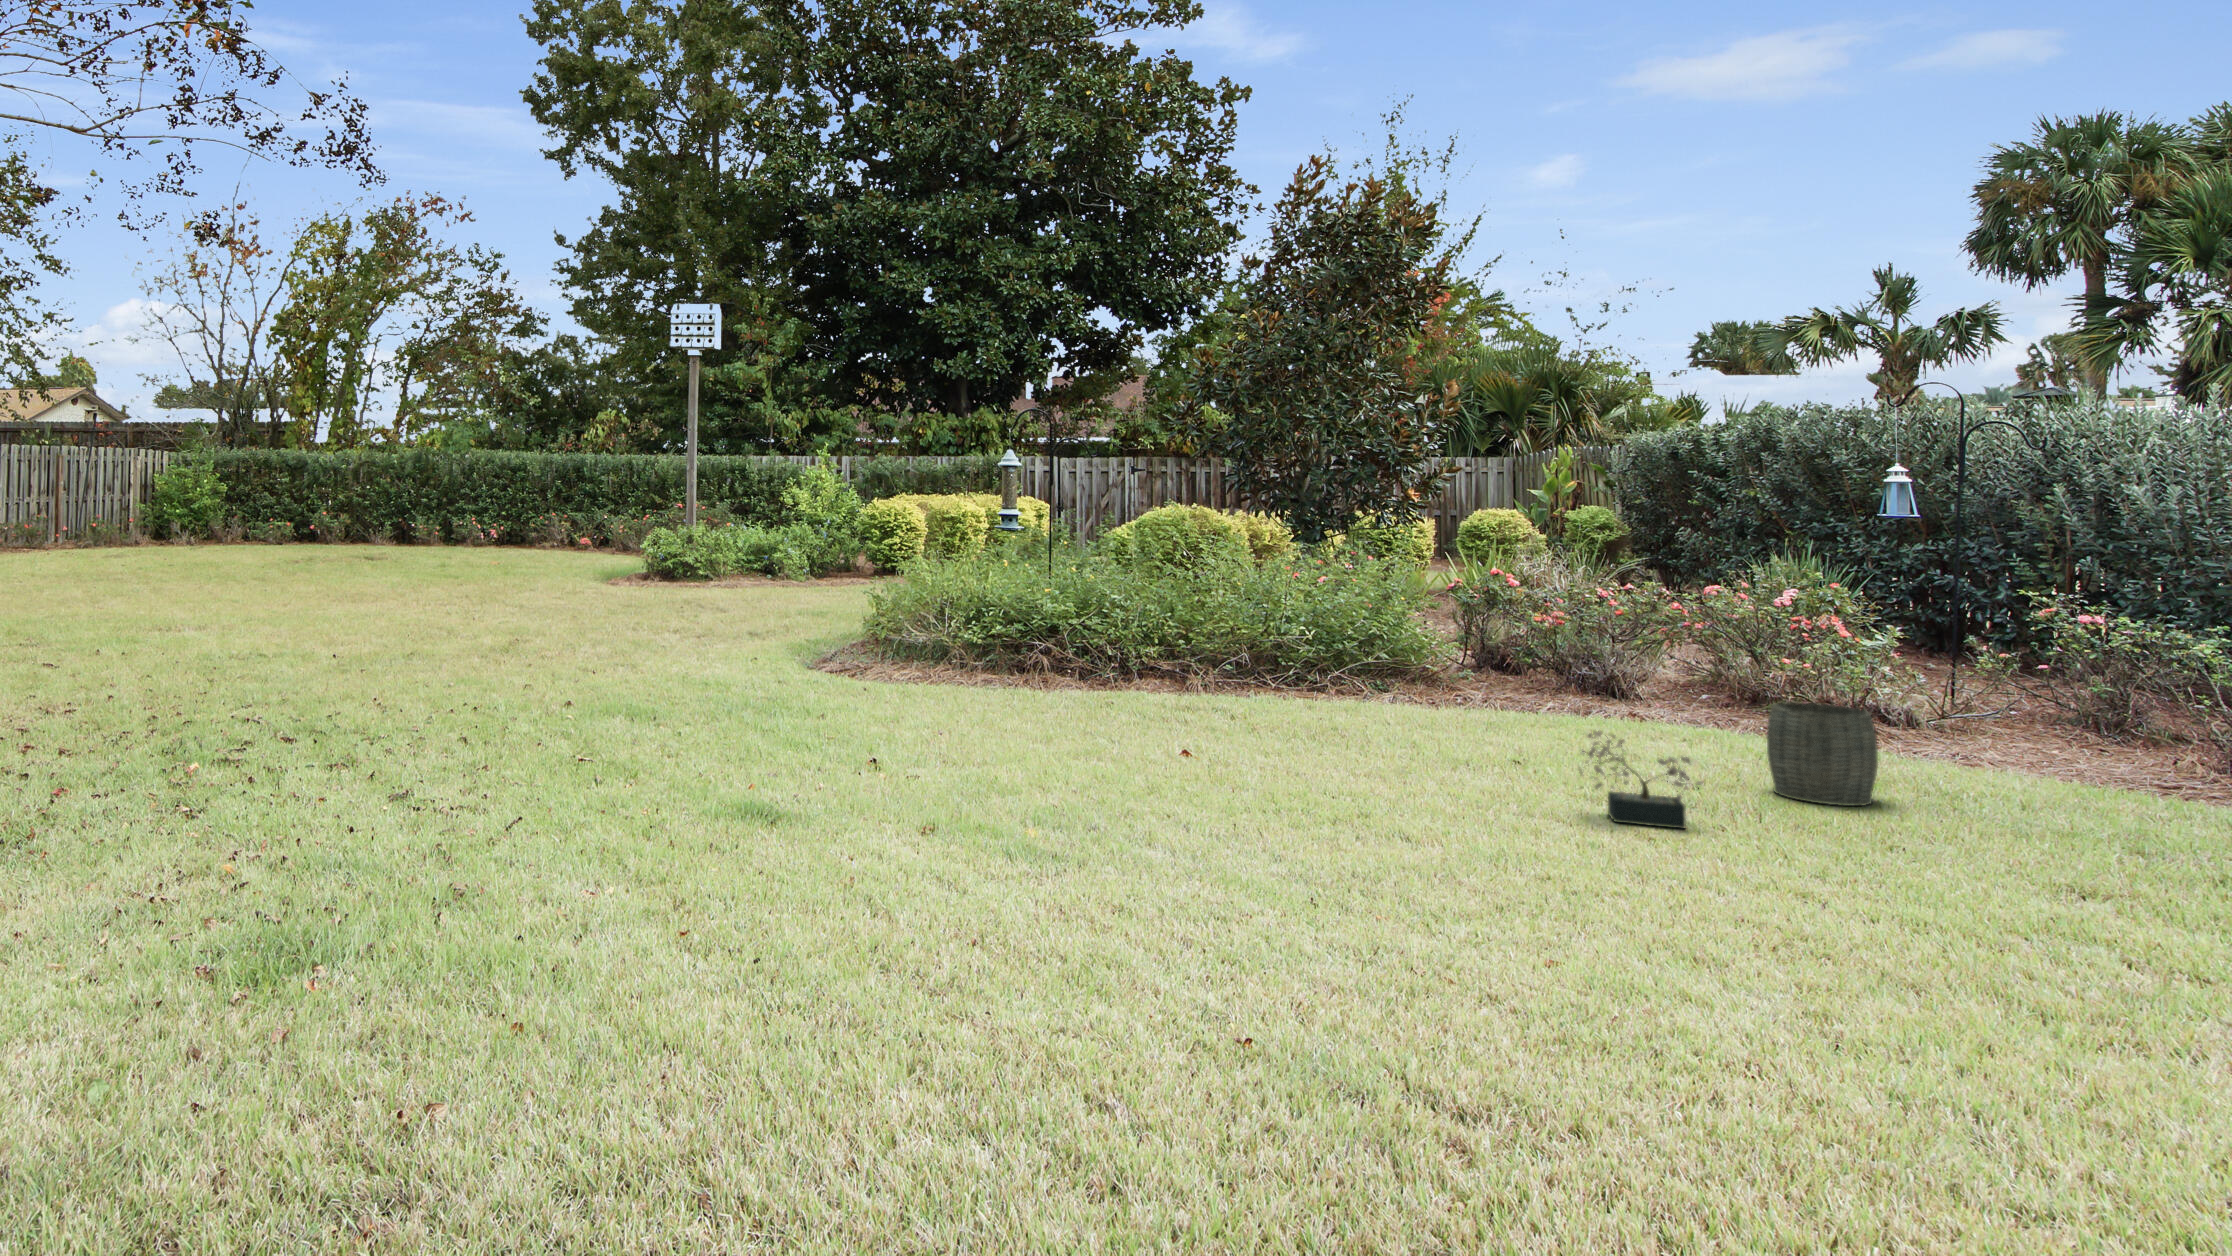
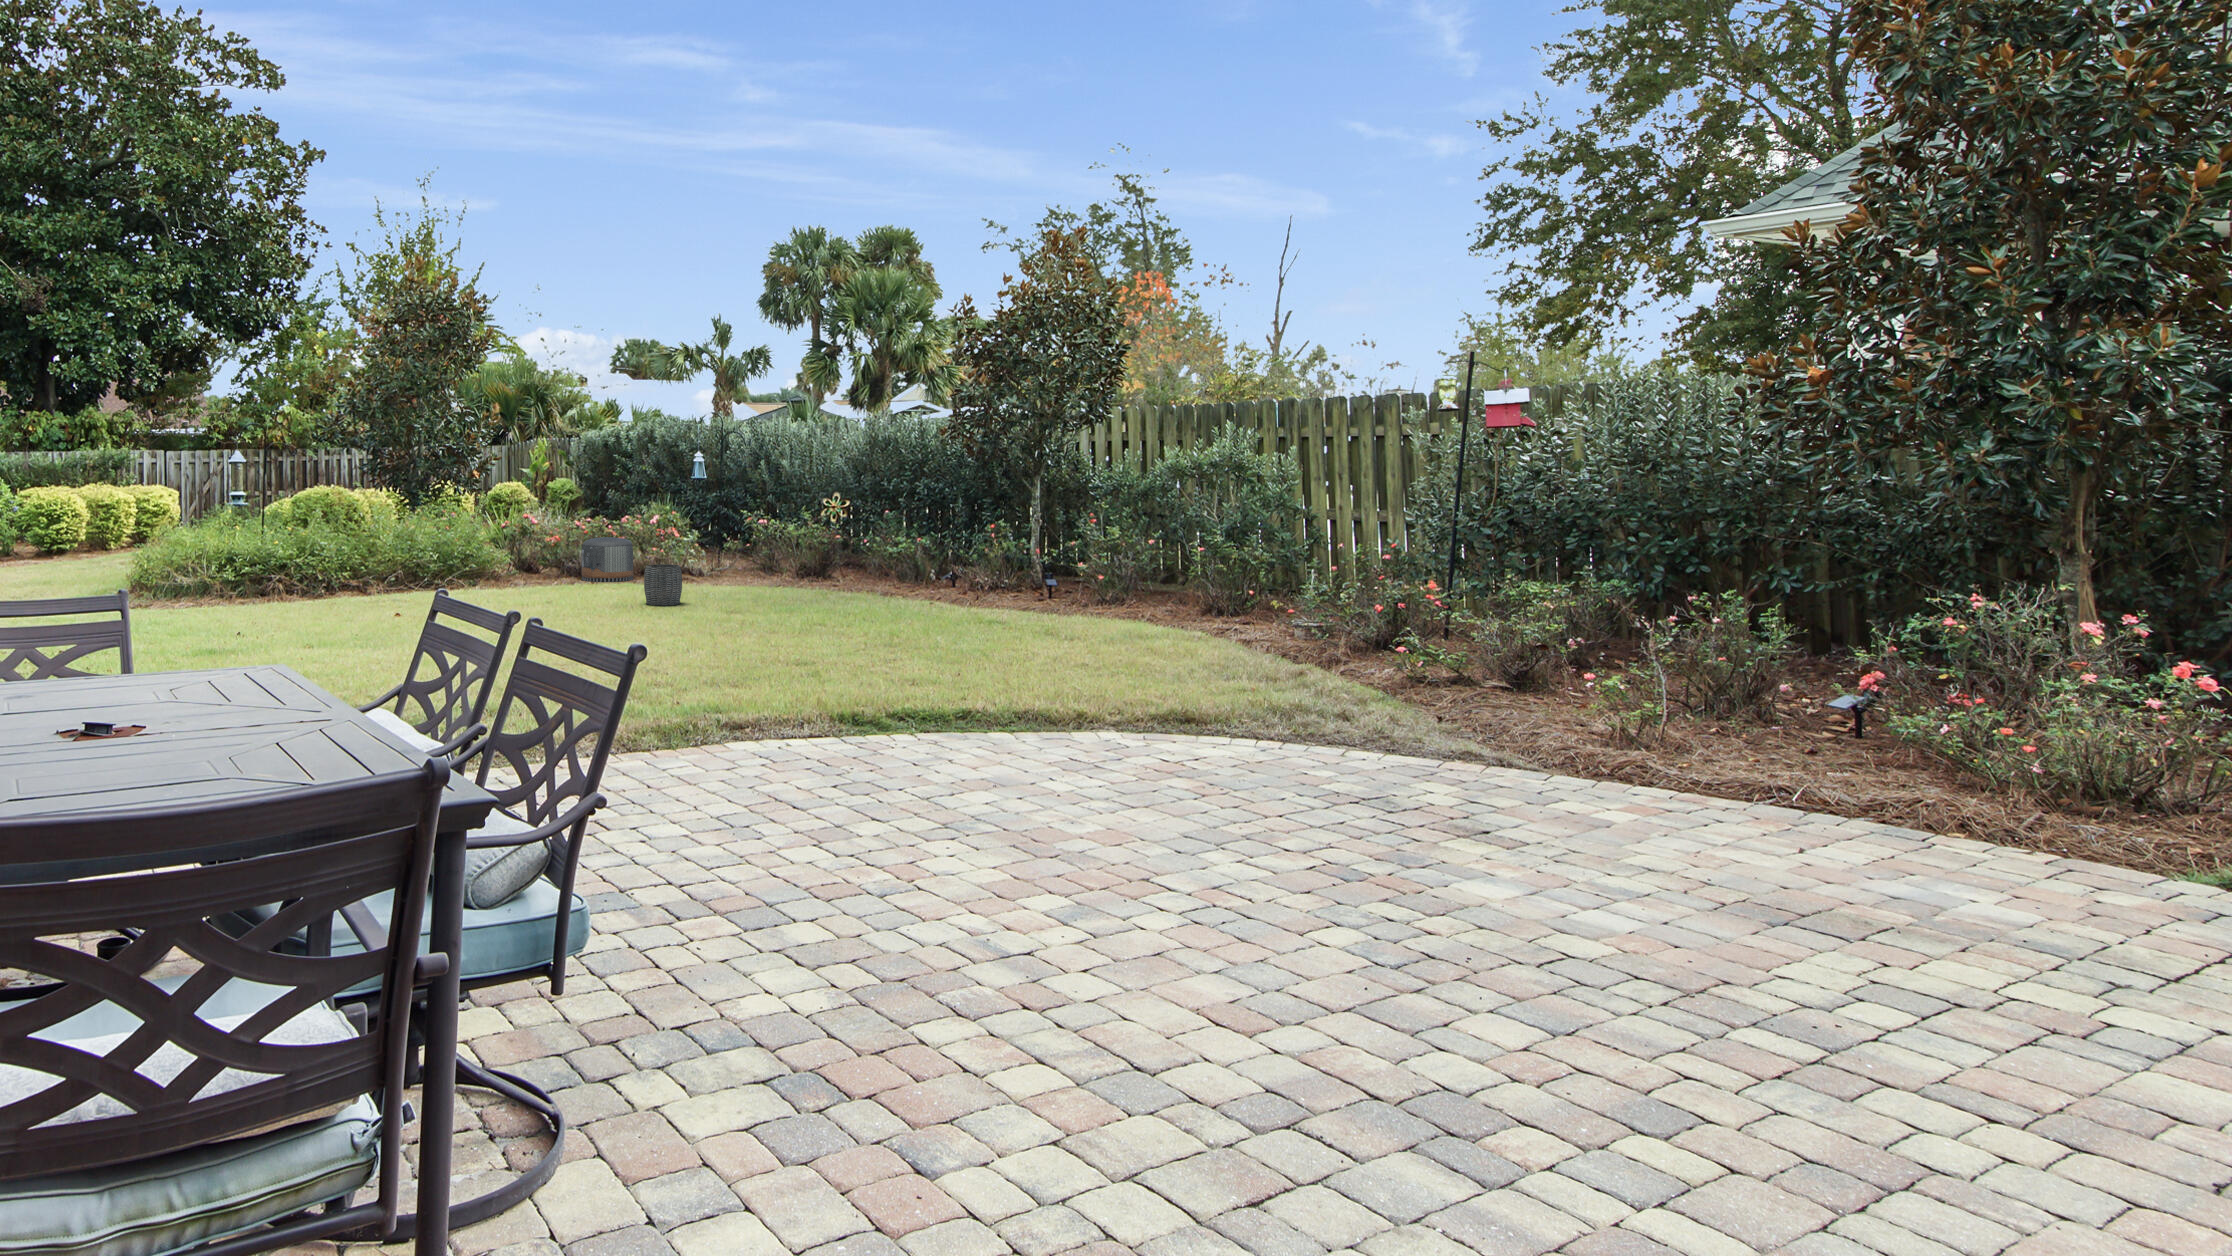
pouf: none [1614,621,1735,714] -> present [582,537,633,582]
decorative plant: present [1579,731,1703,829] -> none [575,579,621,618]

